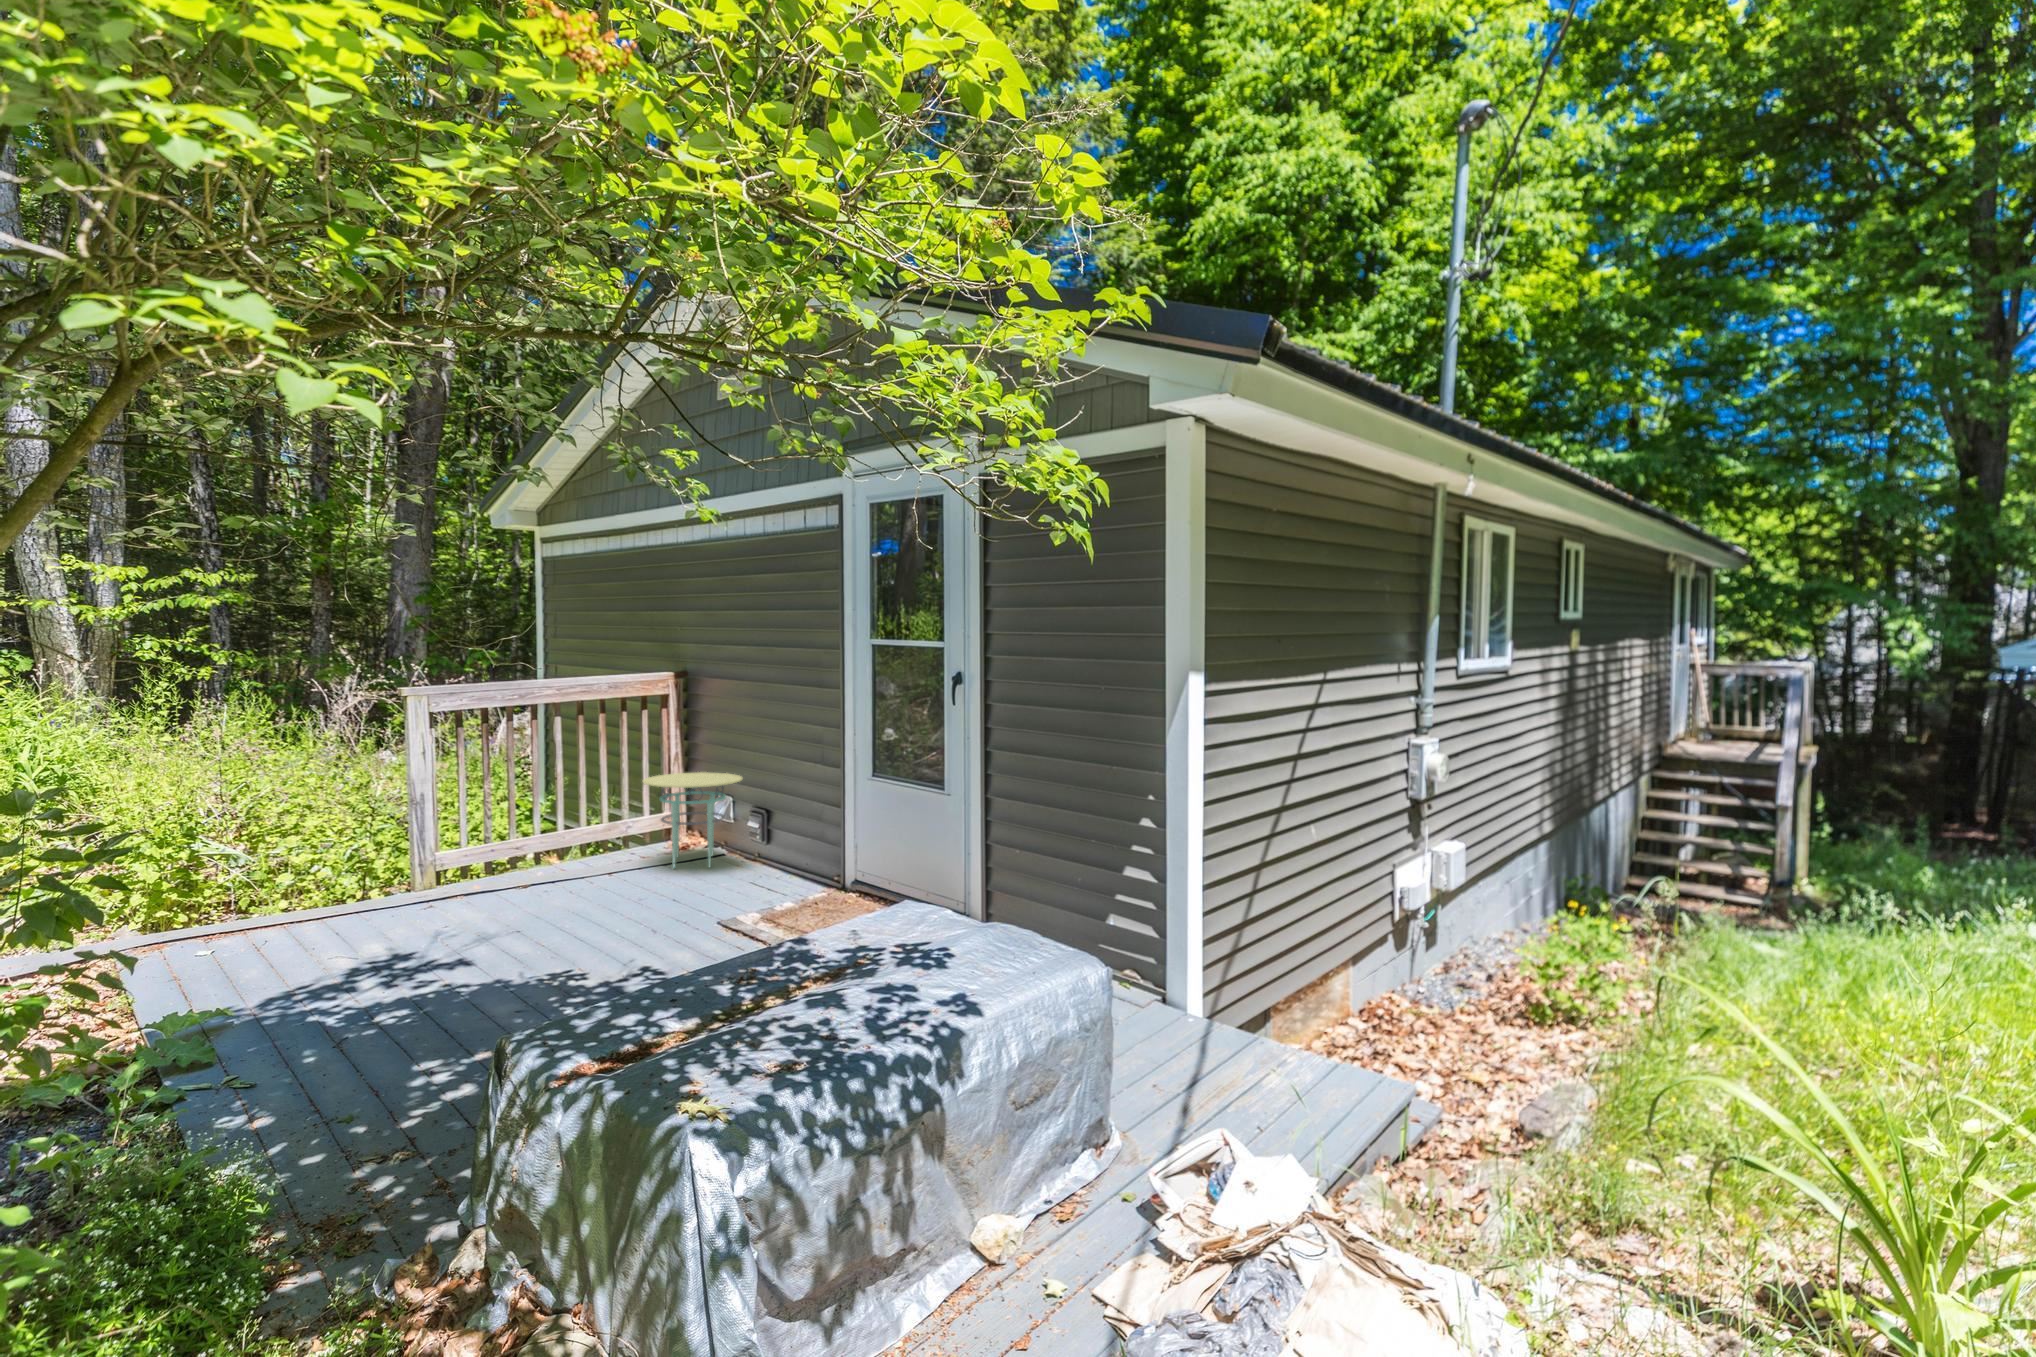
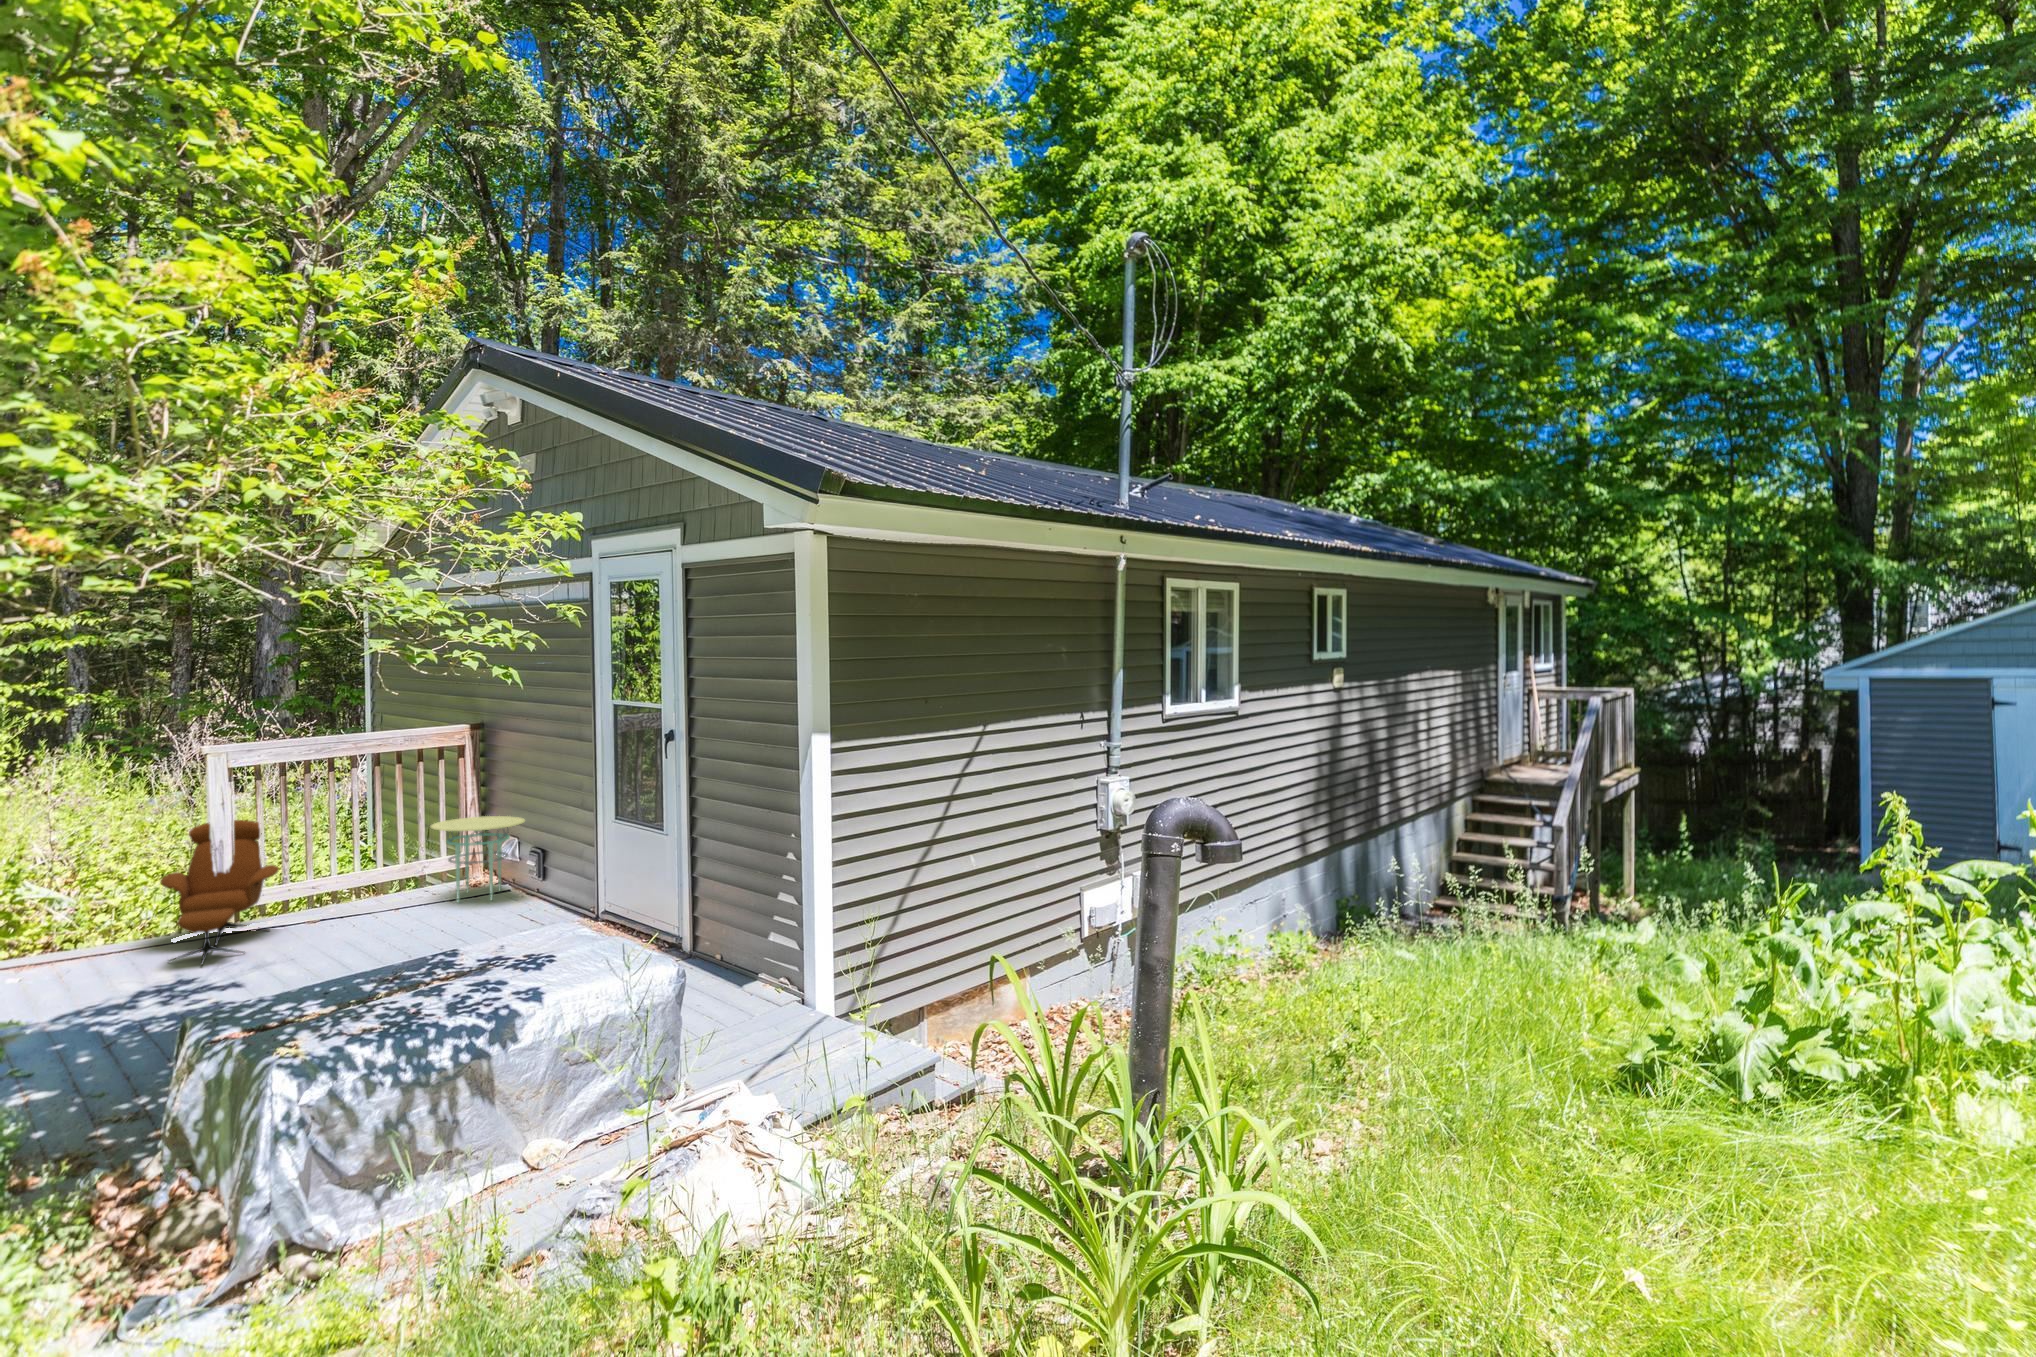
lounge chair: none [361,769,489,938] -> present [160,820,279,965]

